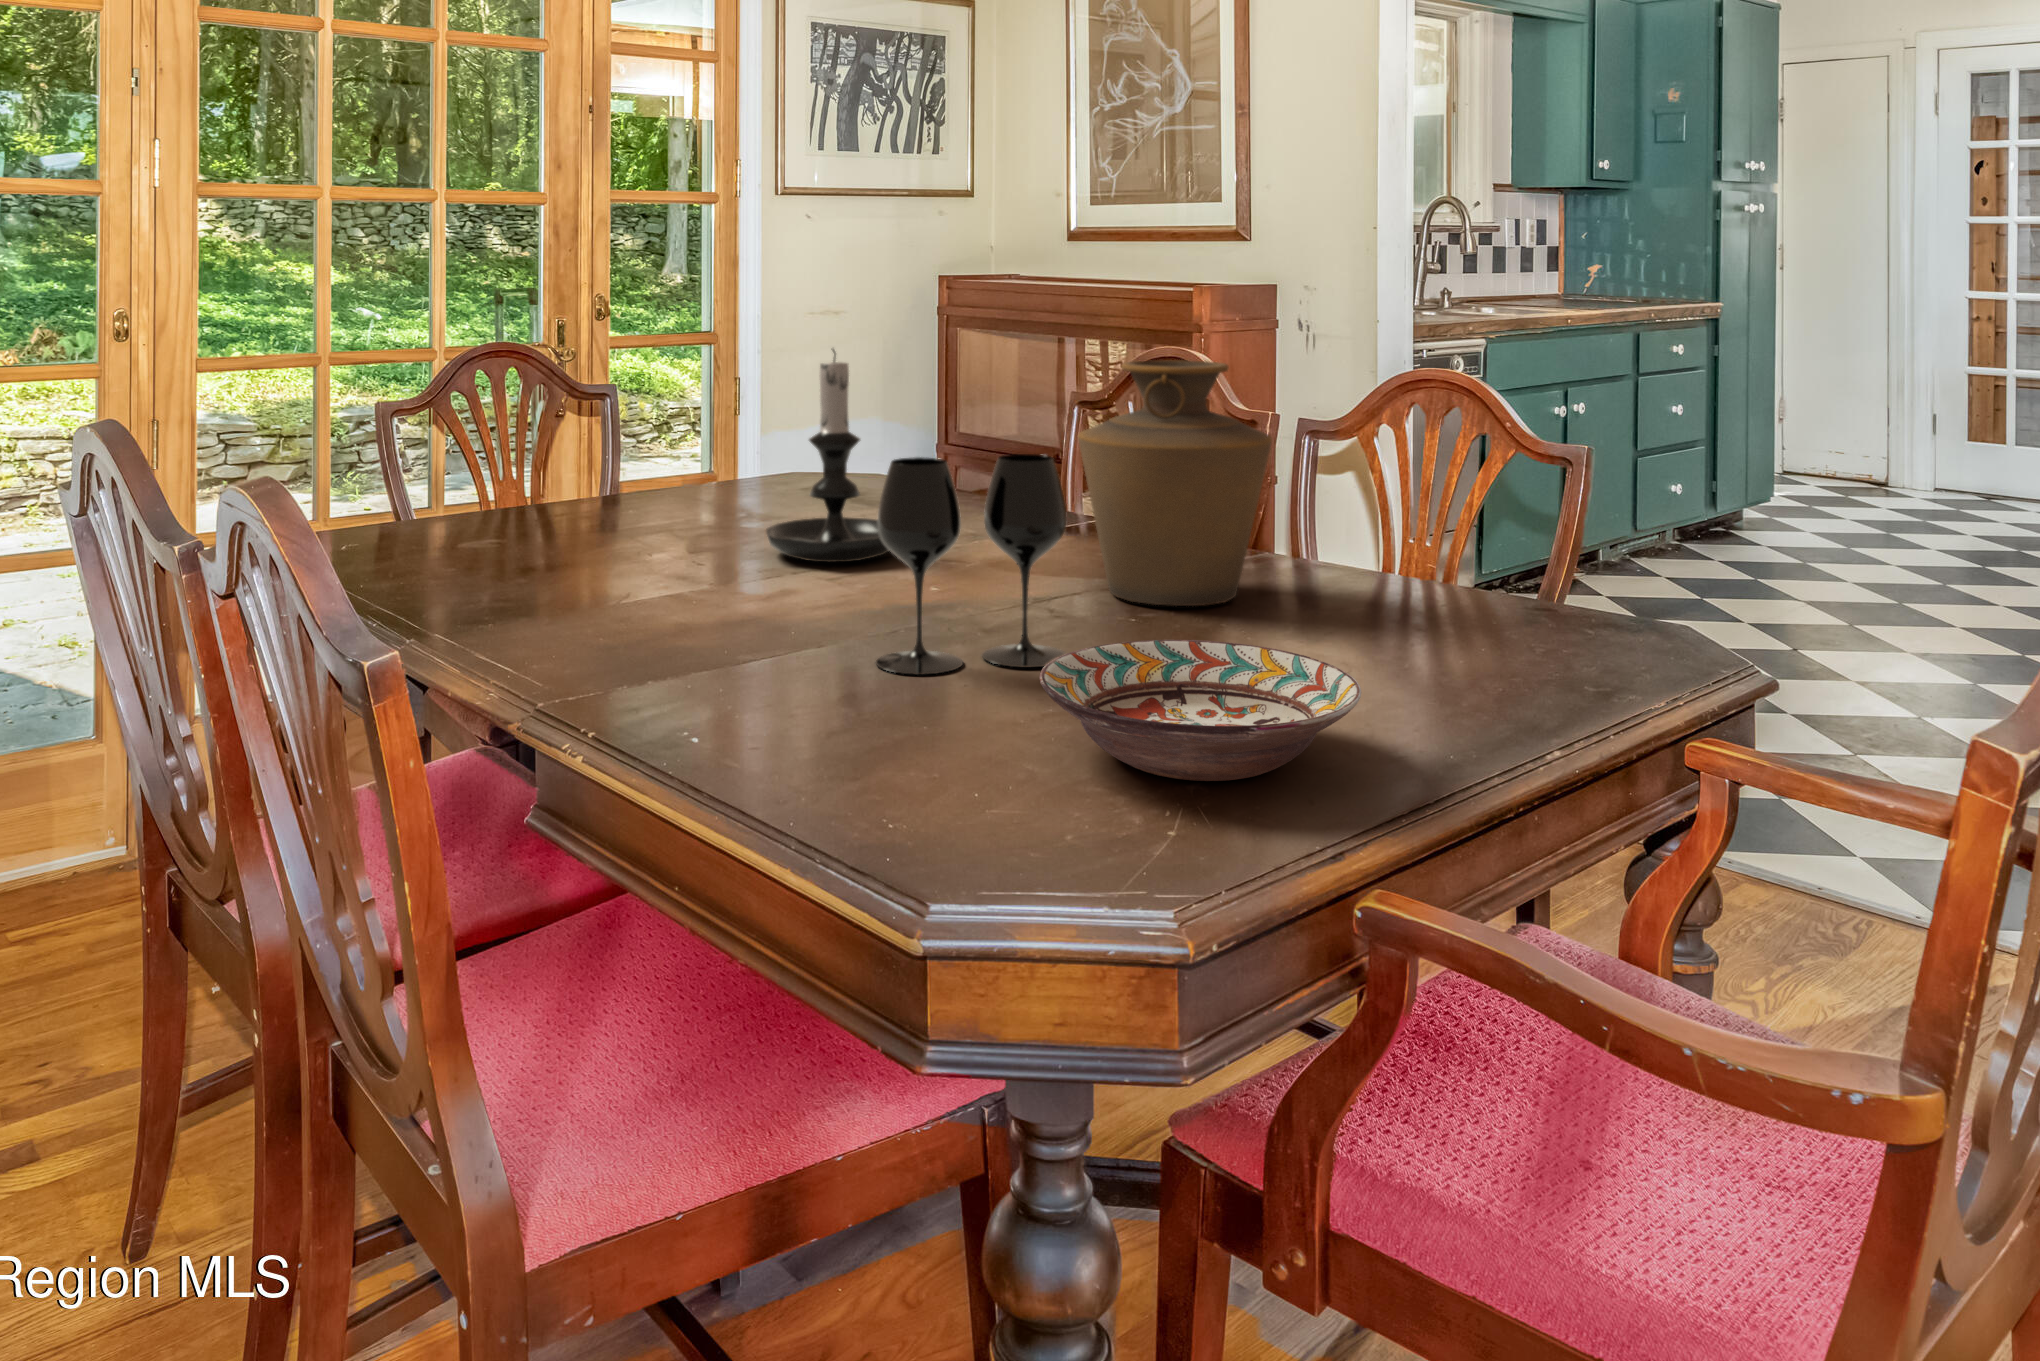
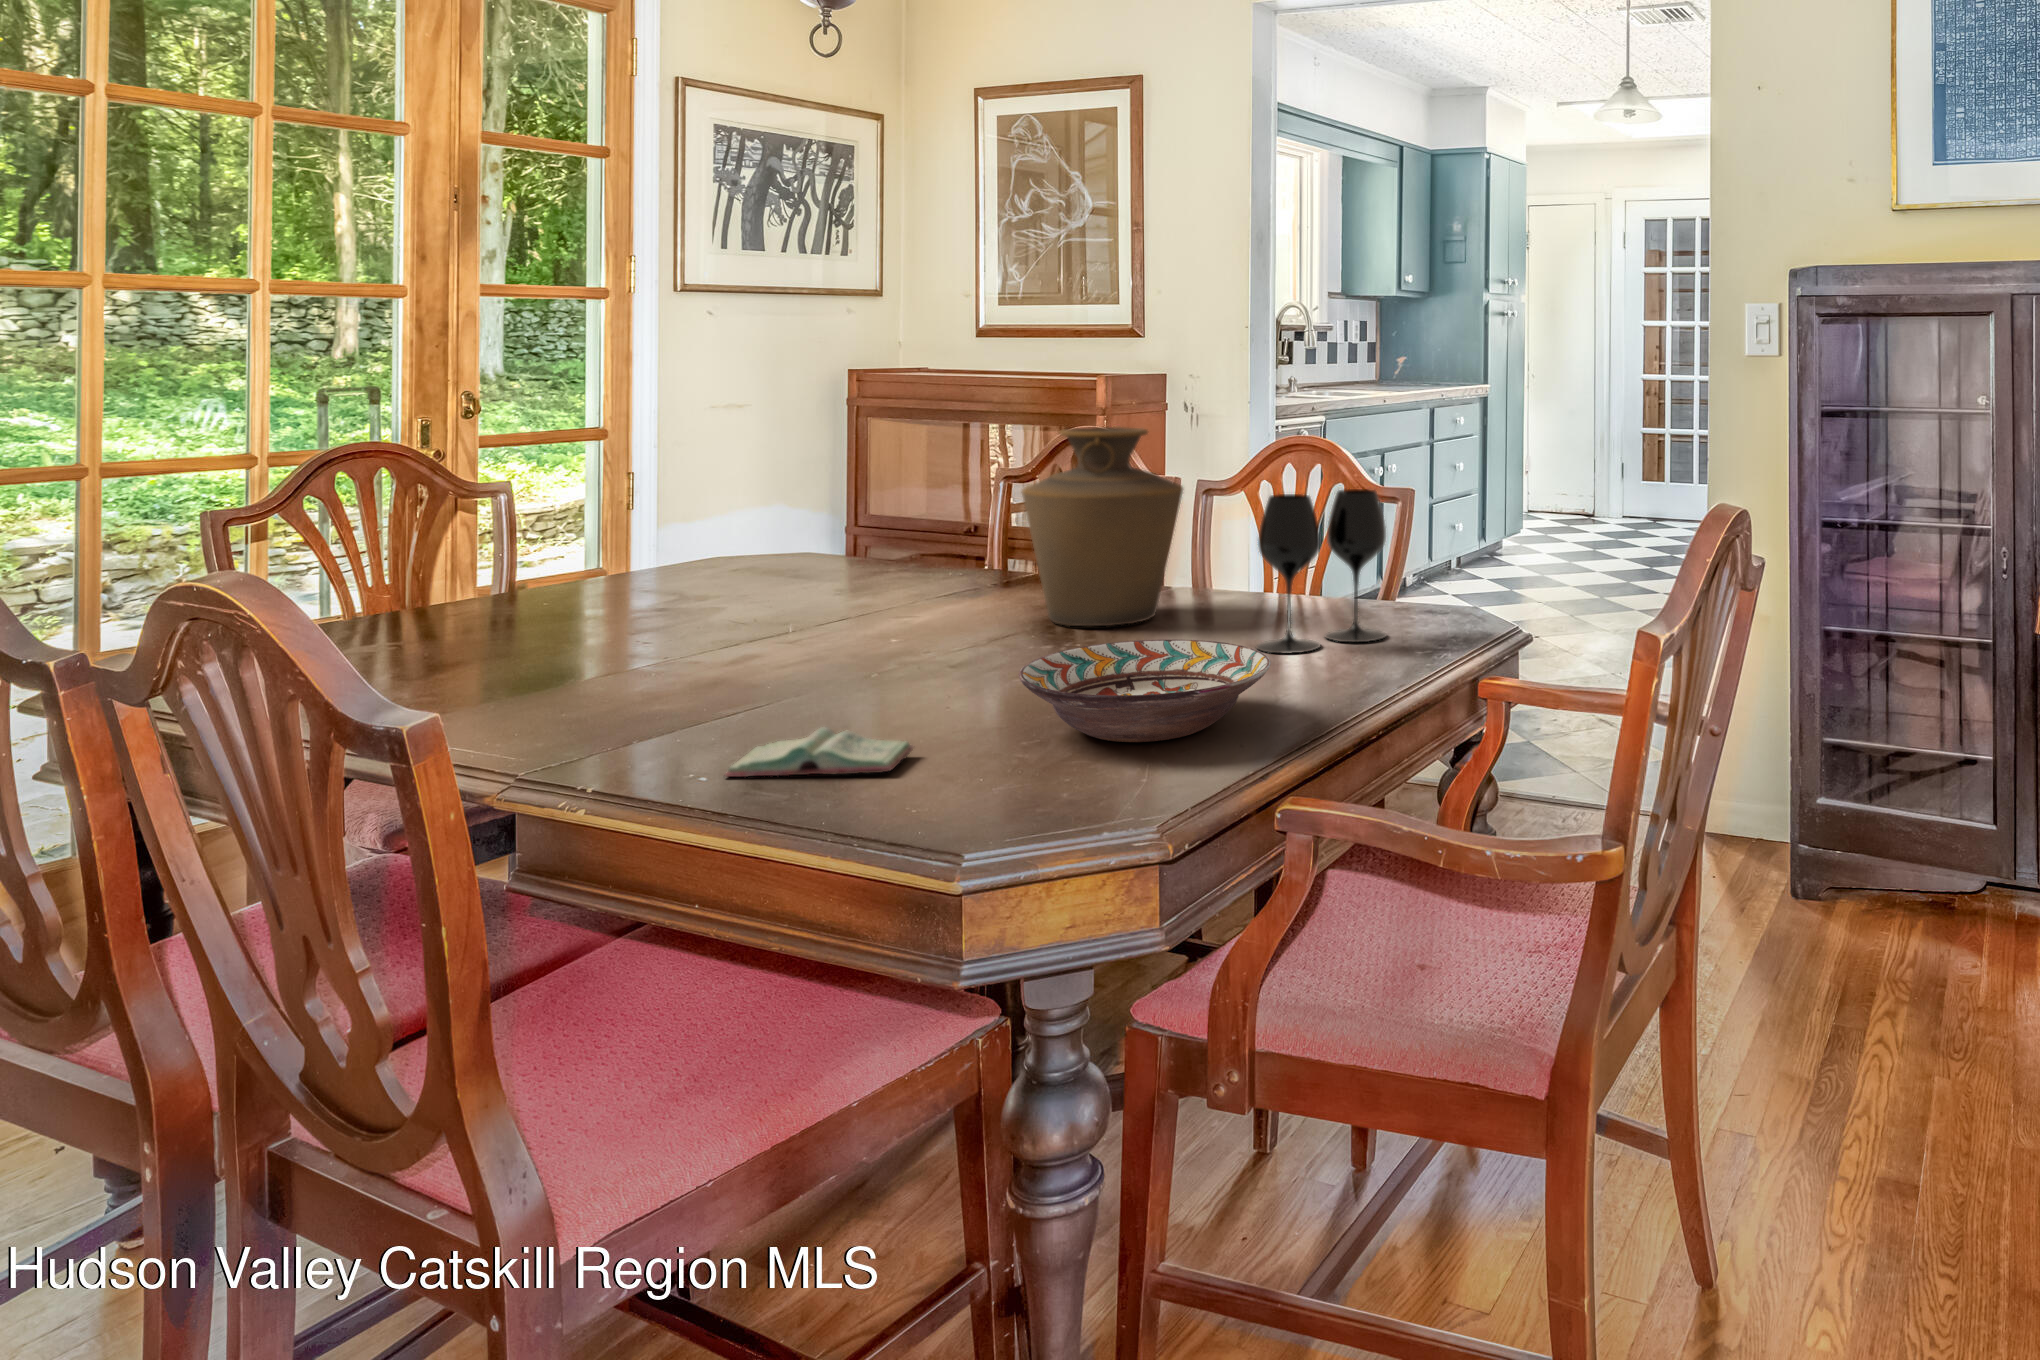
candle holder: present [766,349,889,562] -> none [711,423,855,618]
wine glass: present [876,454,1067,675] -> present [1256,489,1386,654]
book: none [719,712,918,779] -> present [725,727,913,777]

